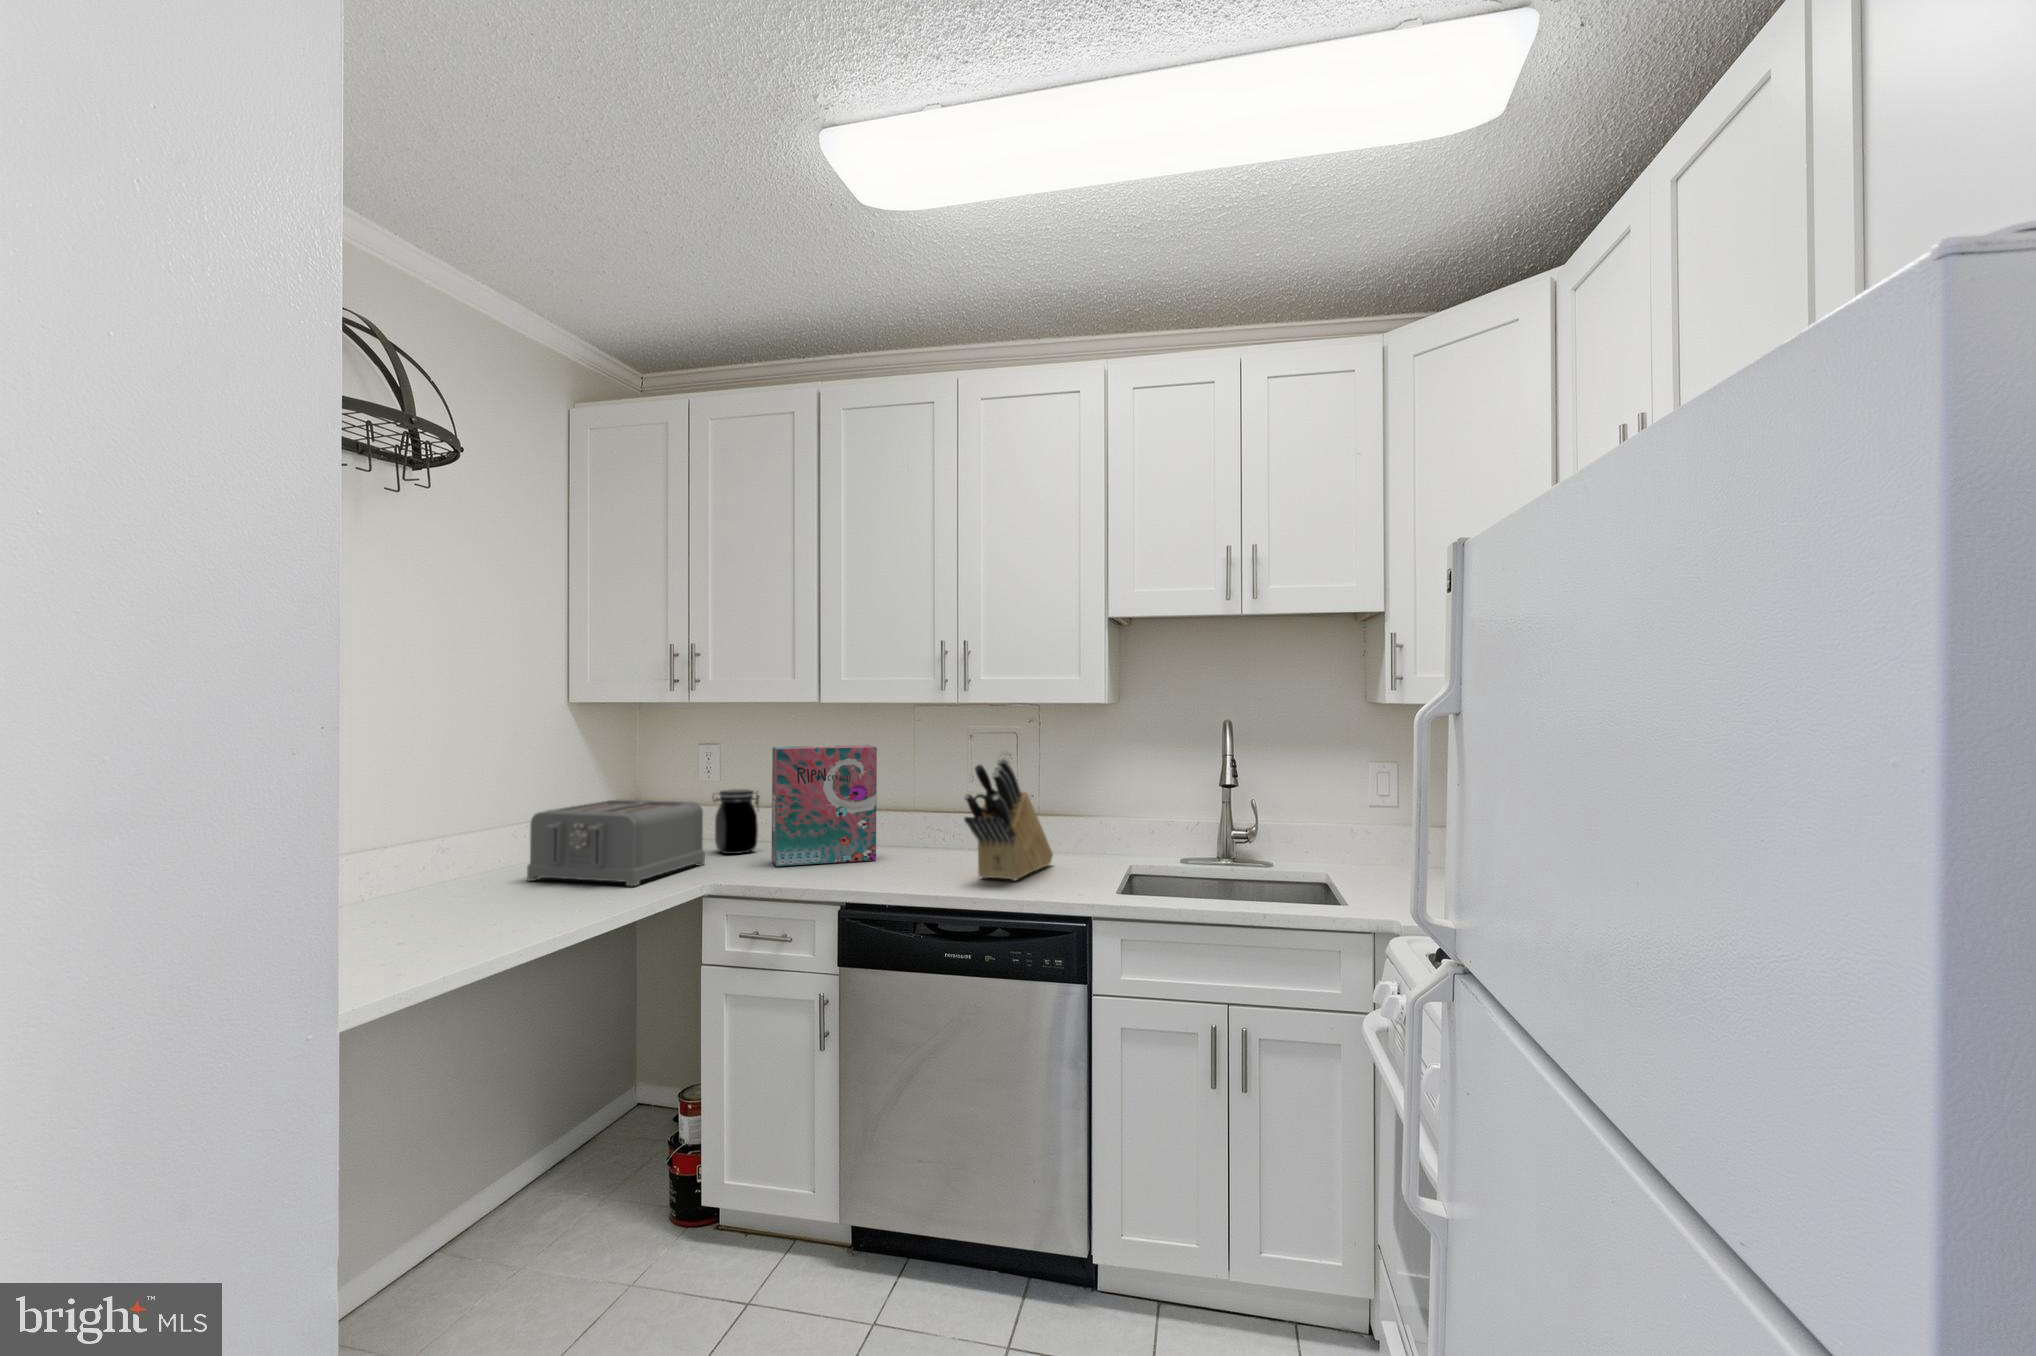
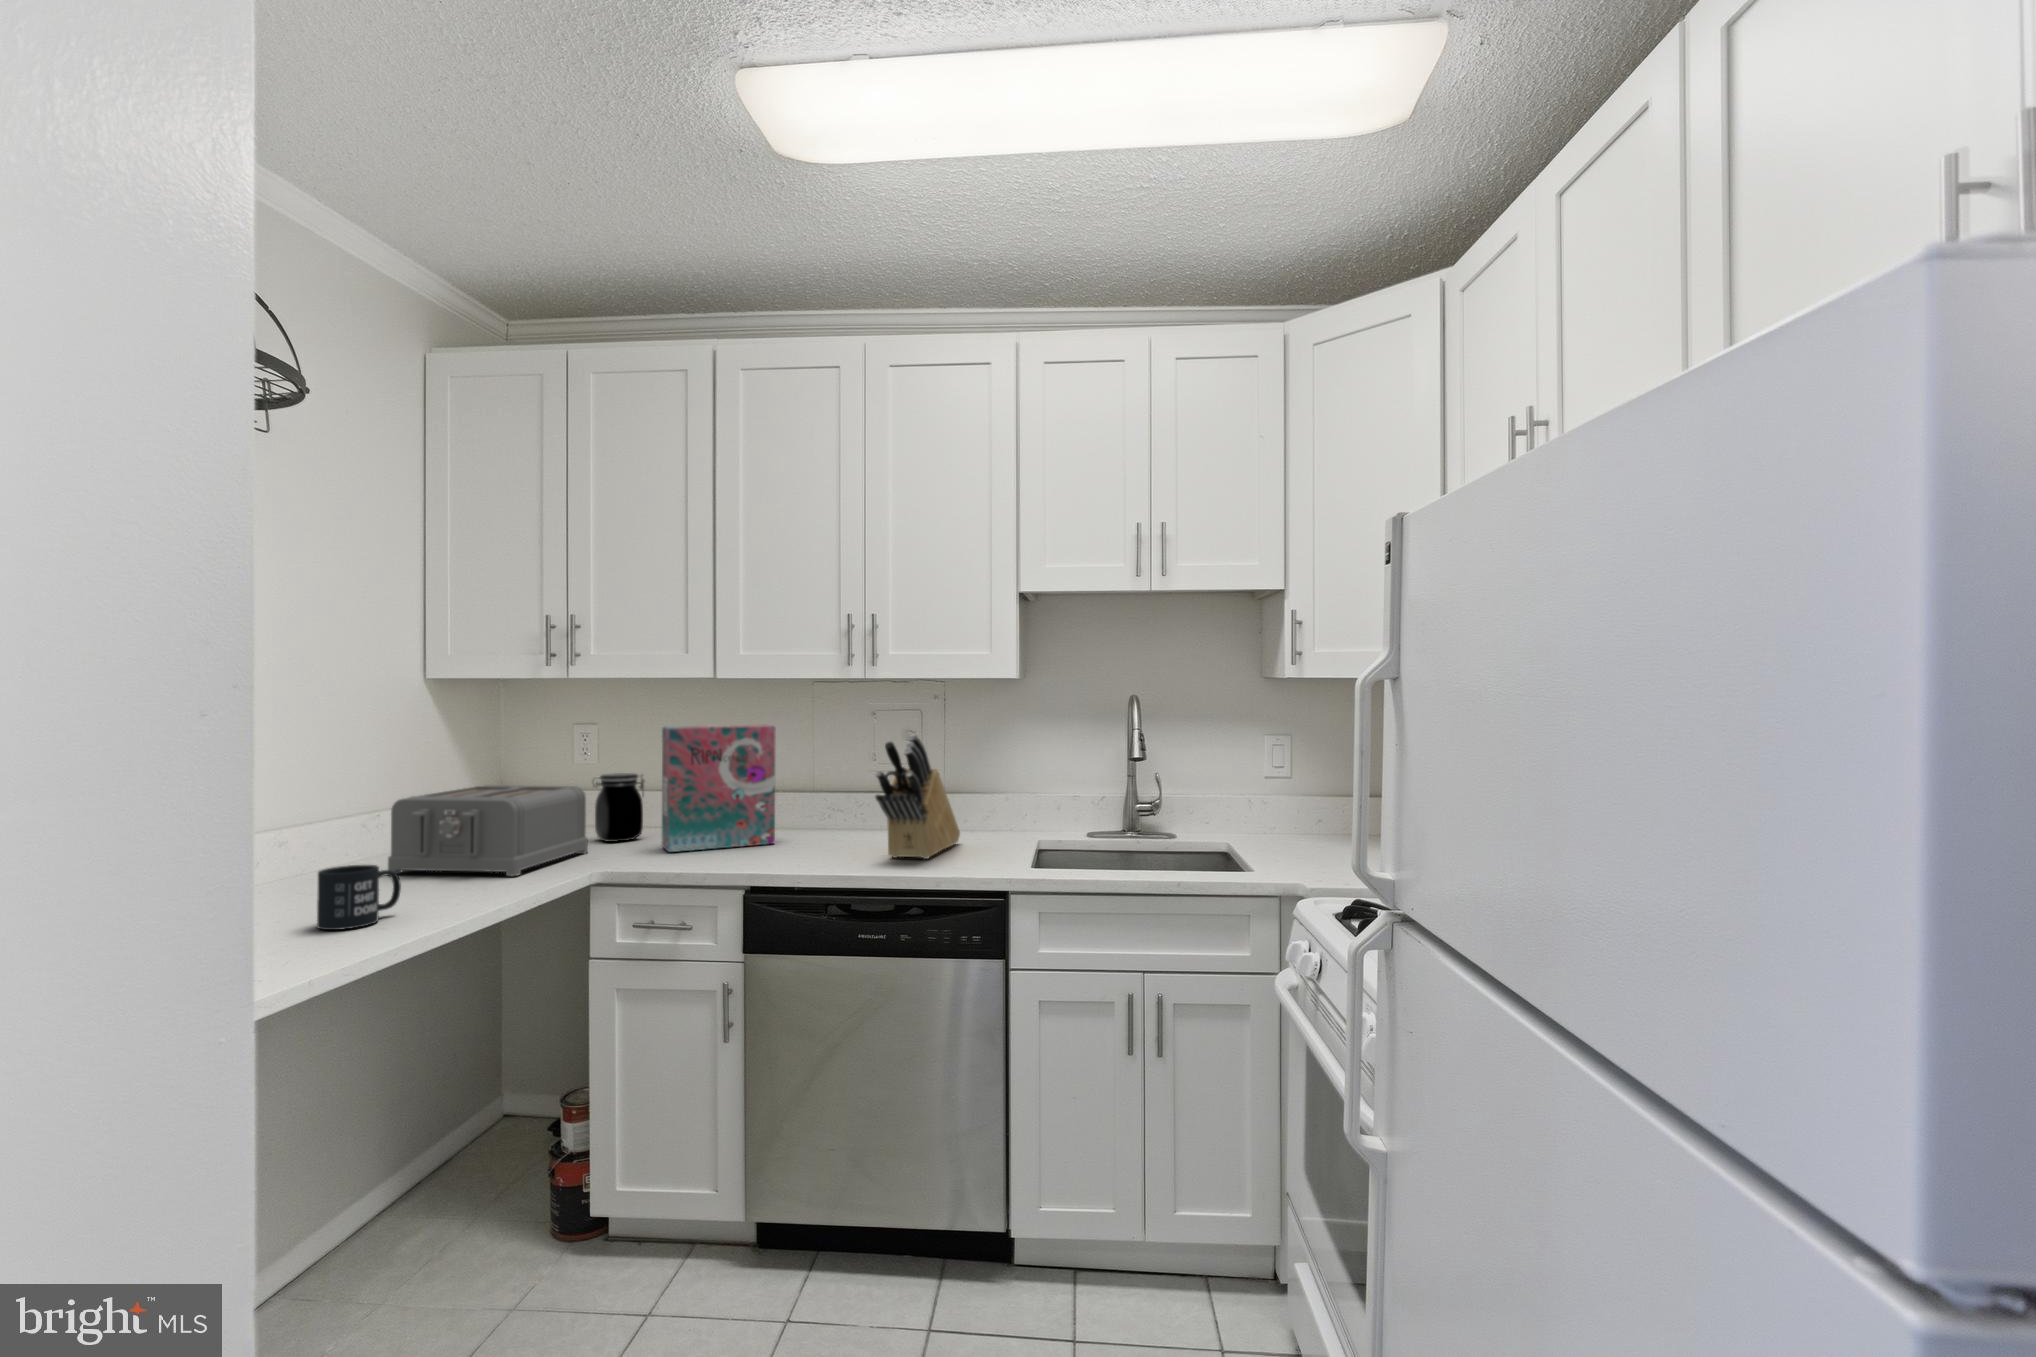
mug: none [453,875,526,934] -> present [317,865,401,930]

